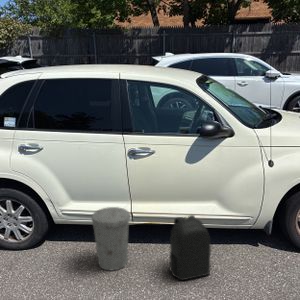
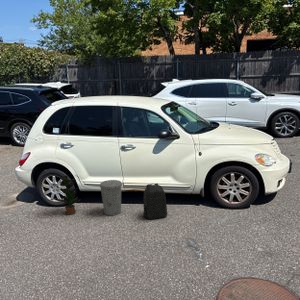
potted plant: none [14,201,57,269] -> present [58,176,81,215]

